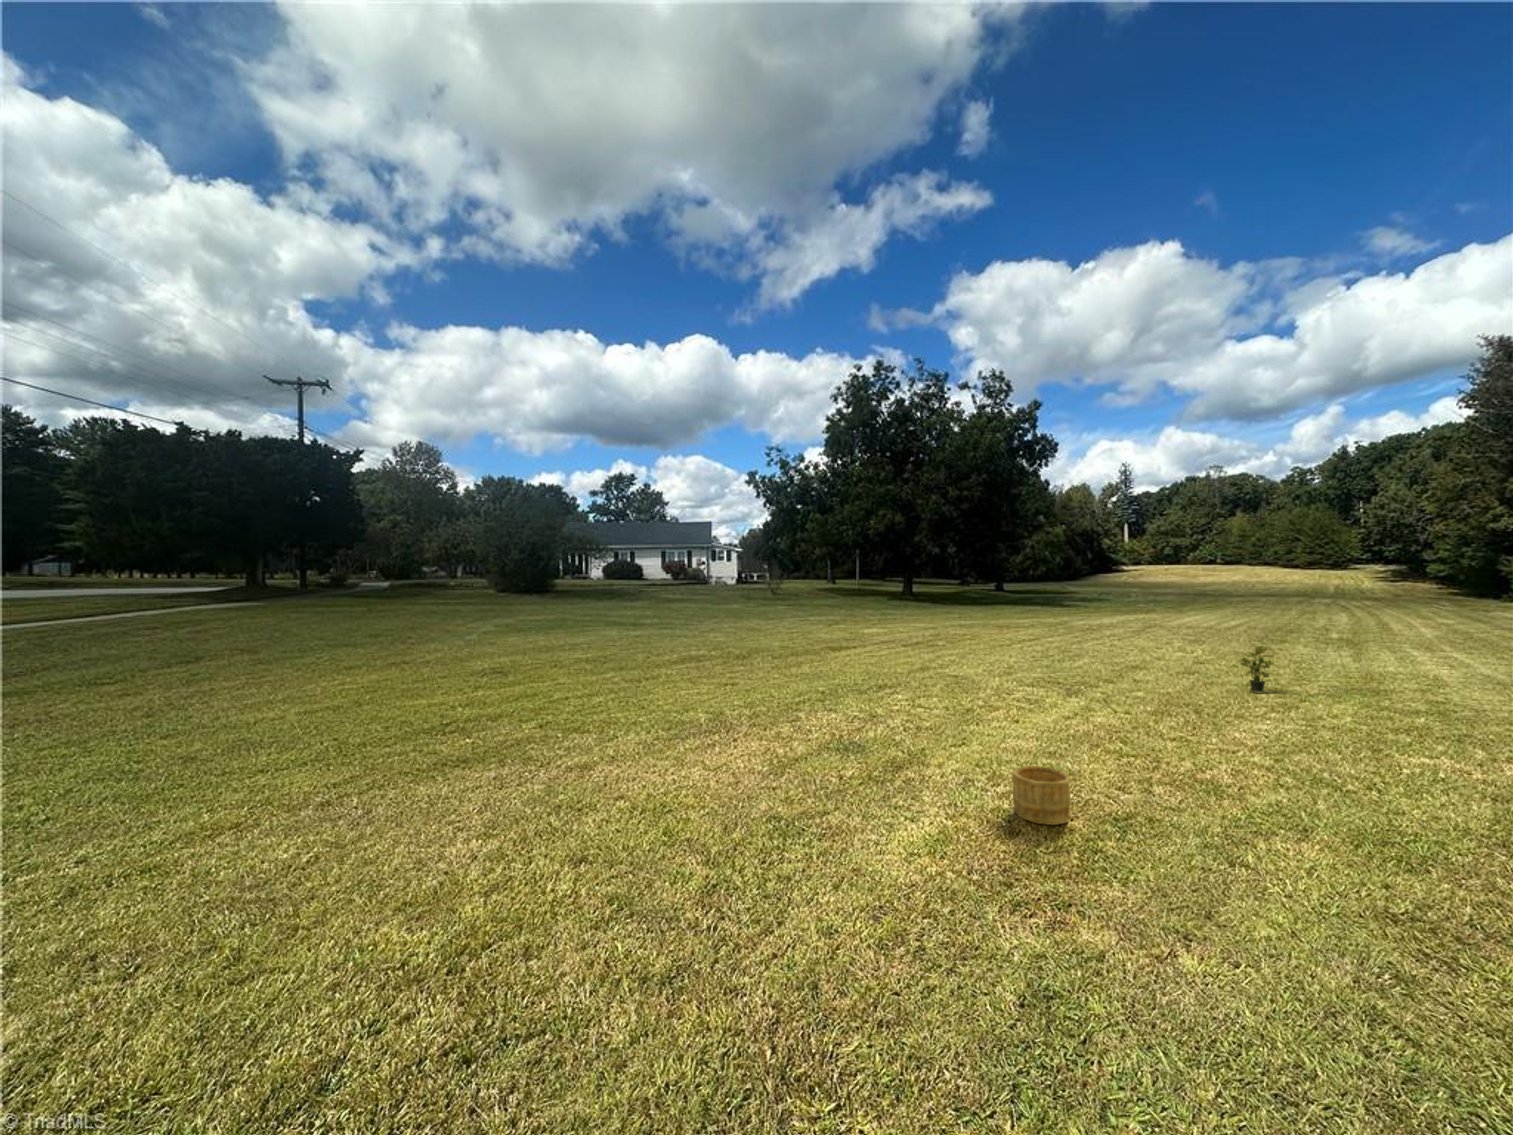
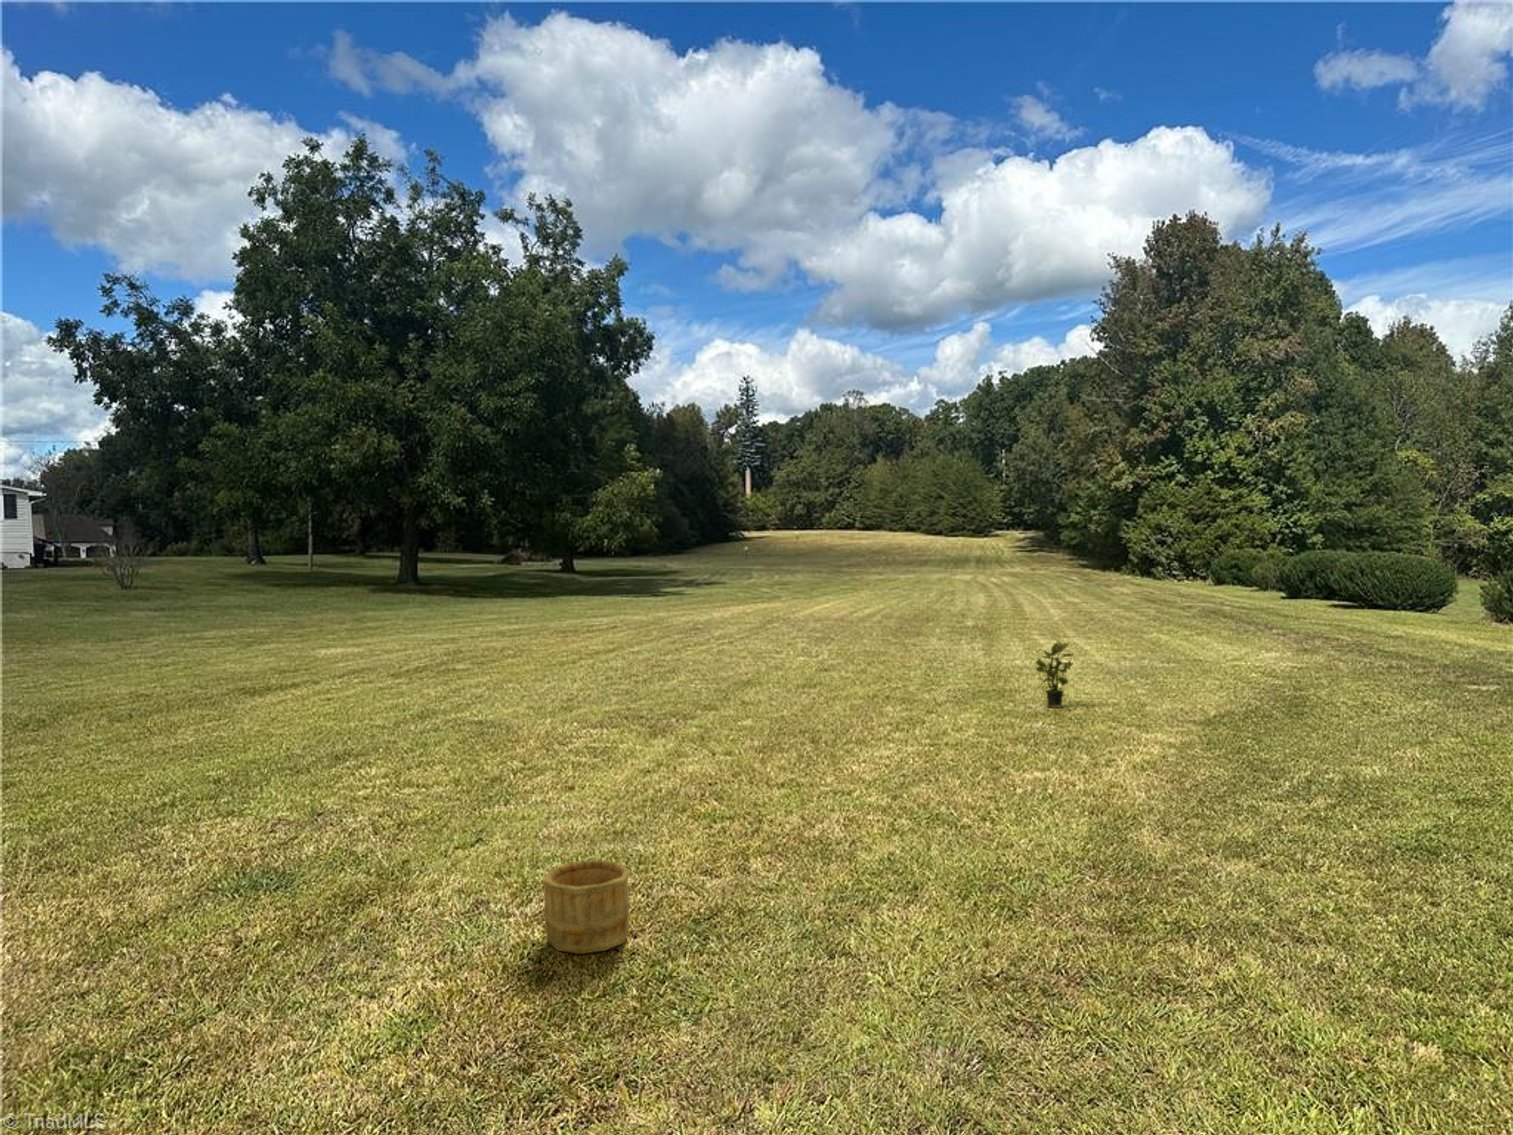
potted plant: present [1241,645,1273,694] -> present [1036,642,1072,708]

